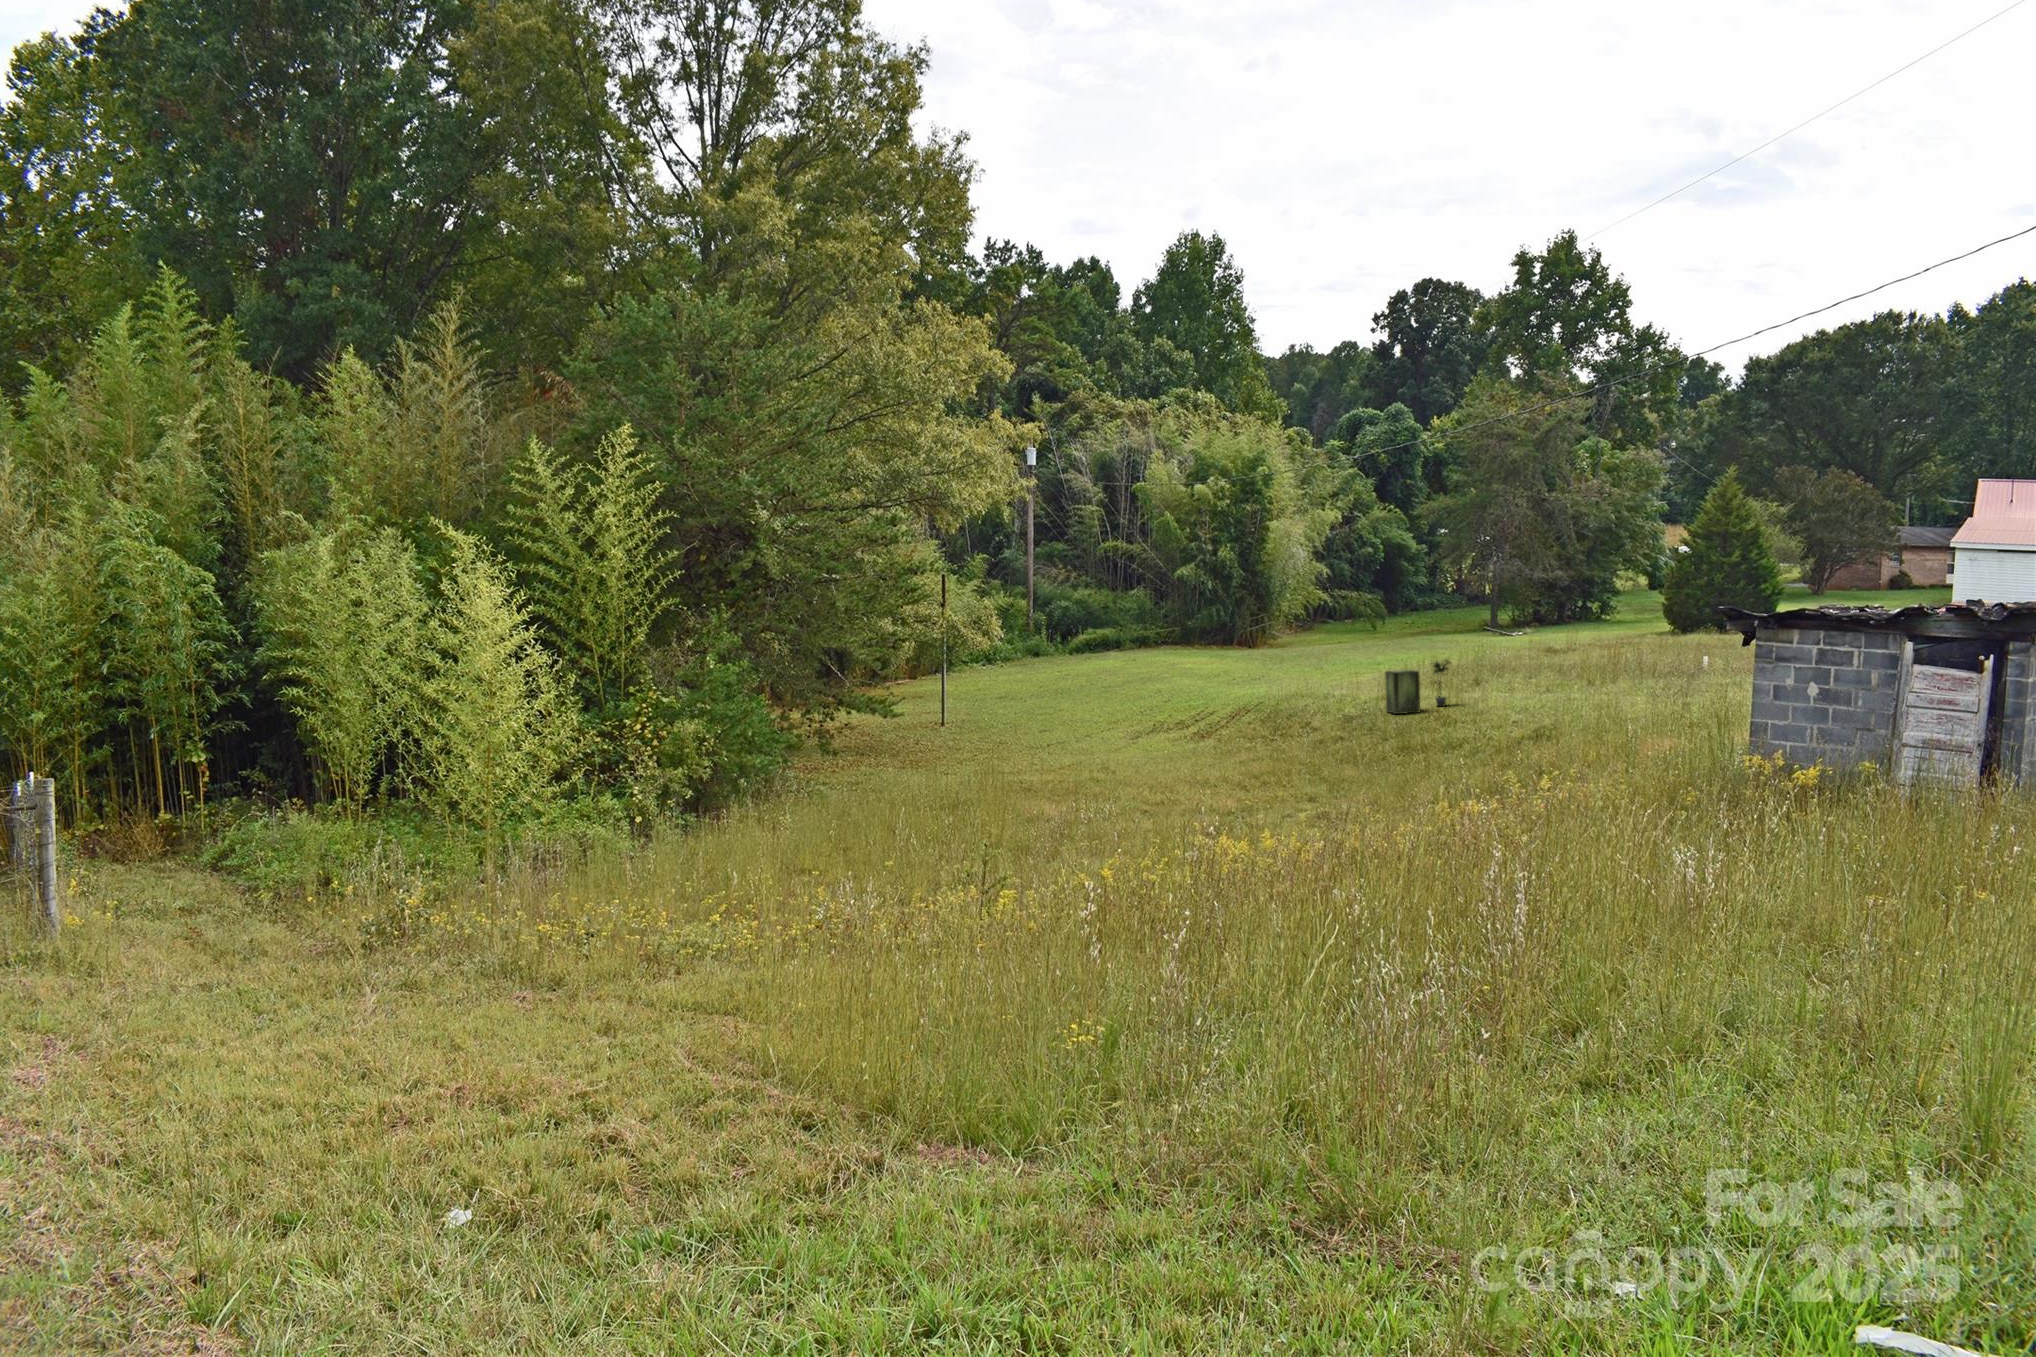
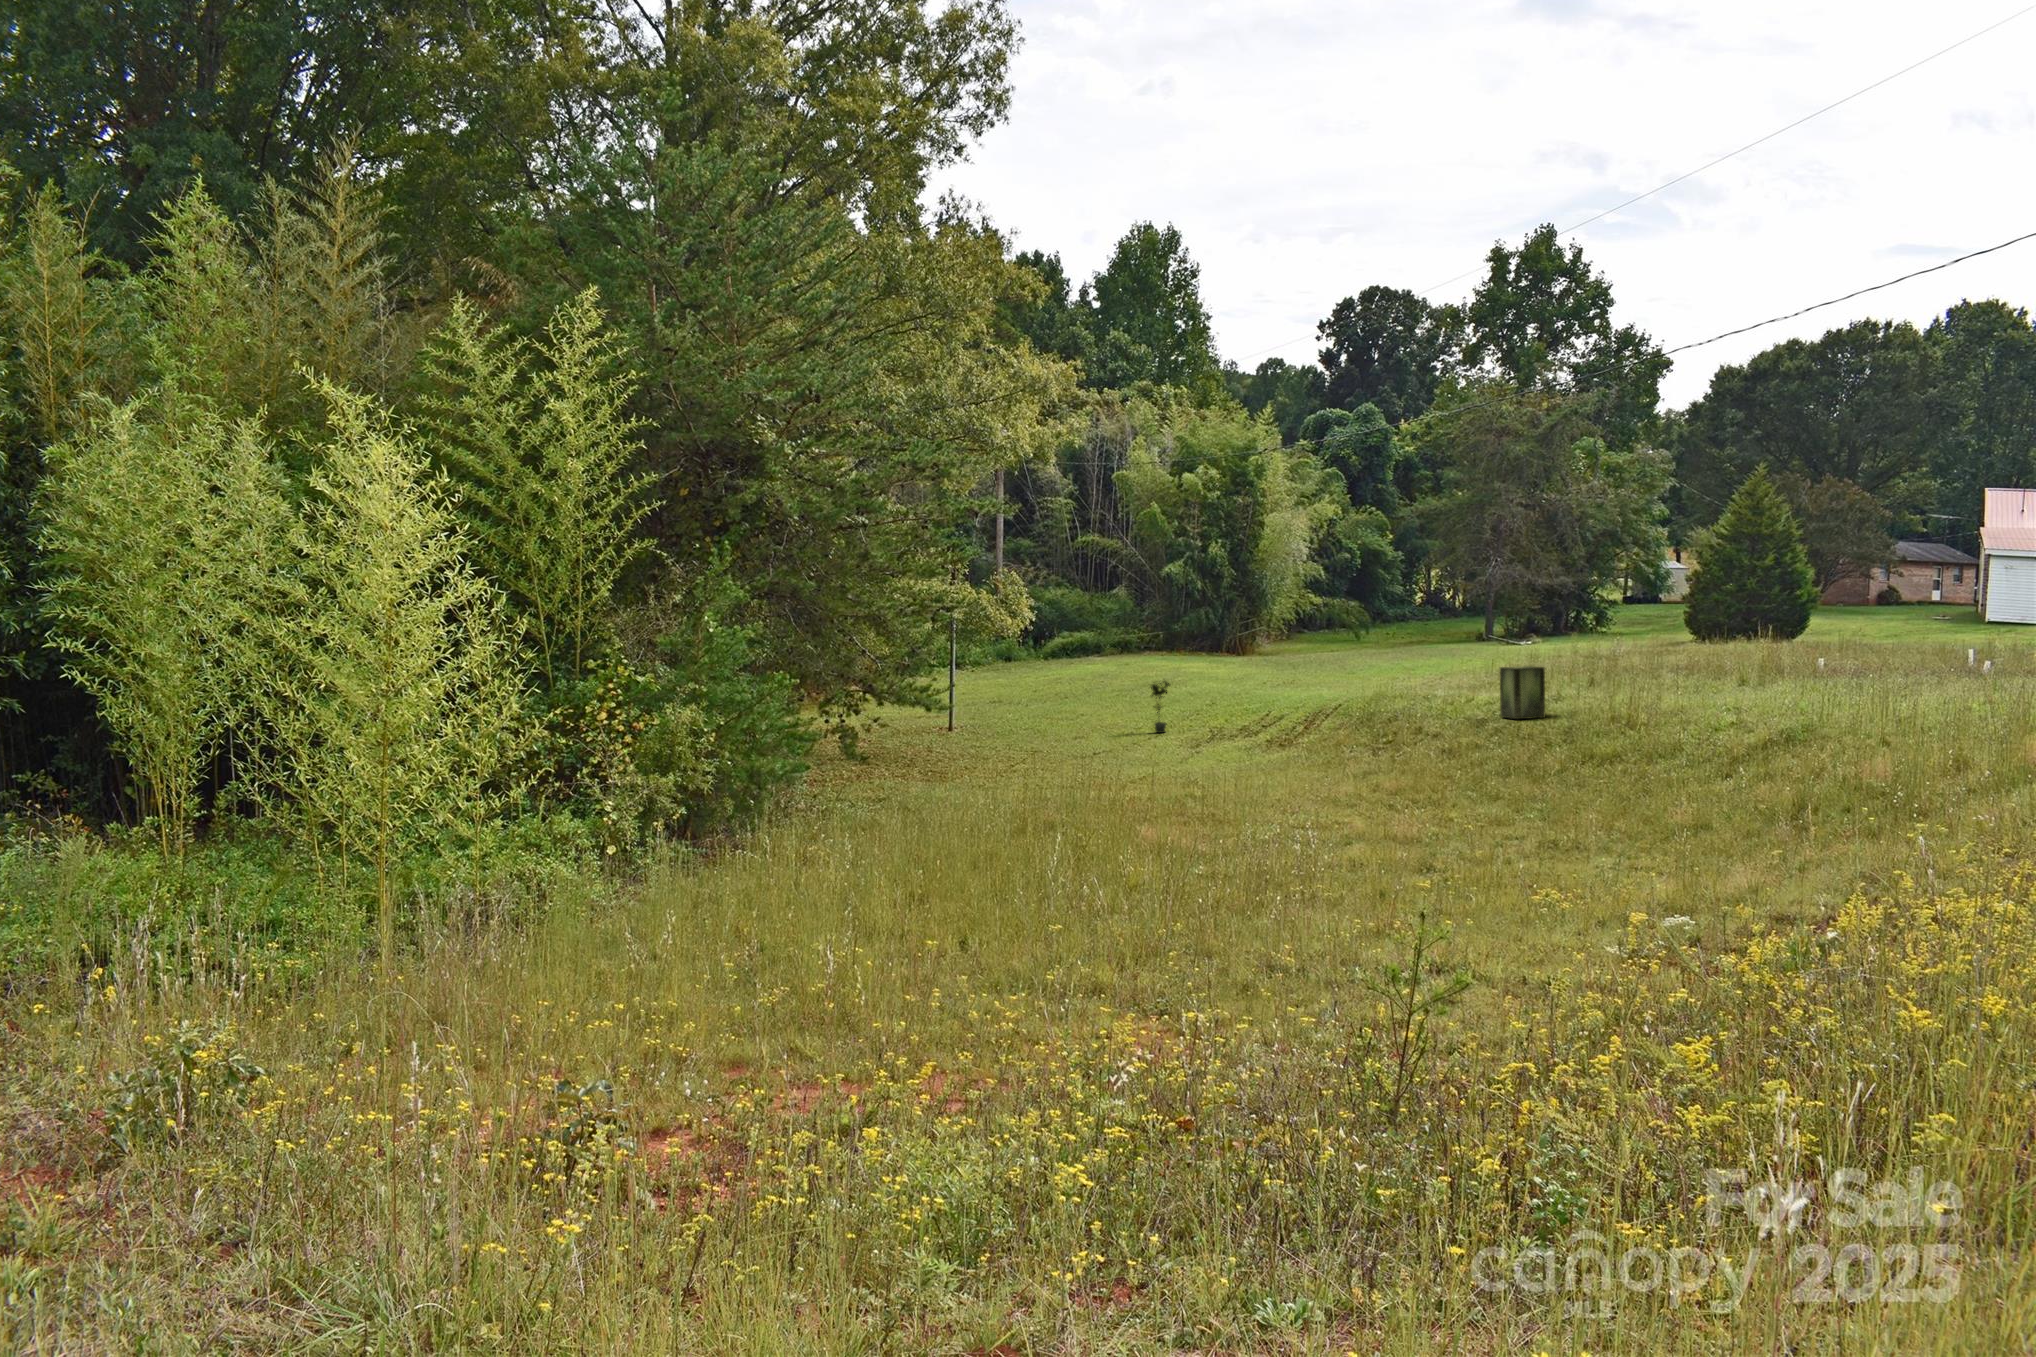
potted plant: present [1433,660,1451,706] -> present [1151,681,1170,733]

